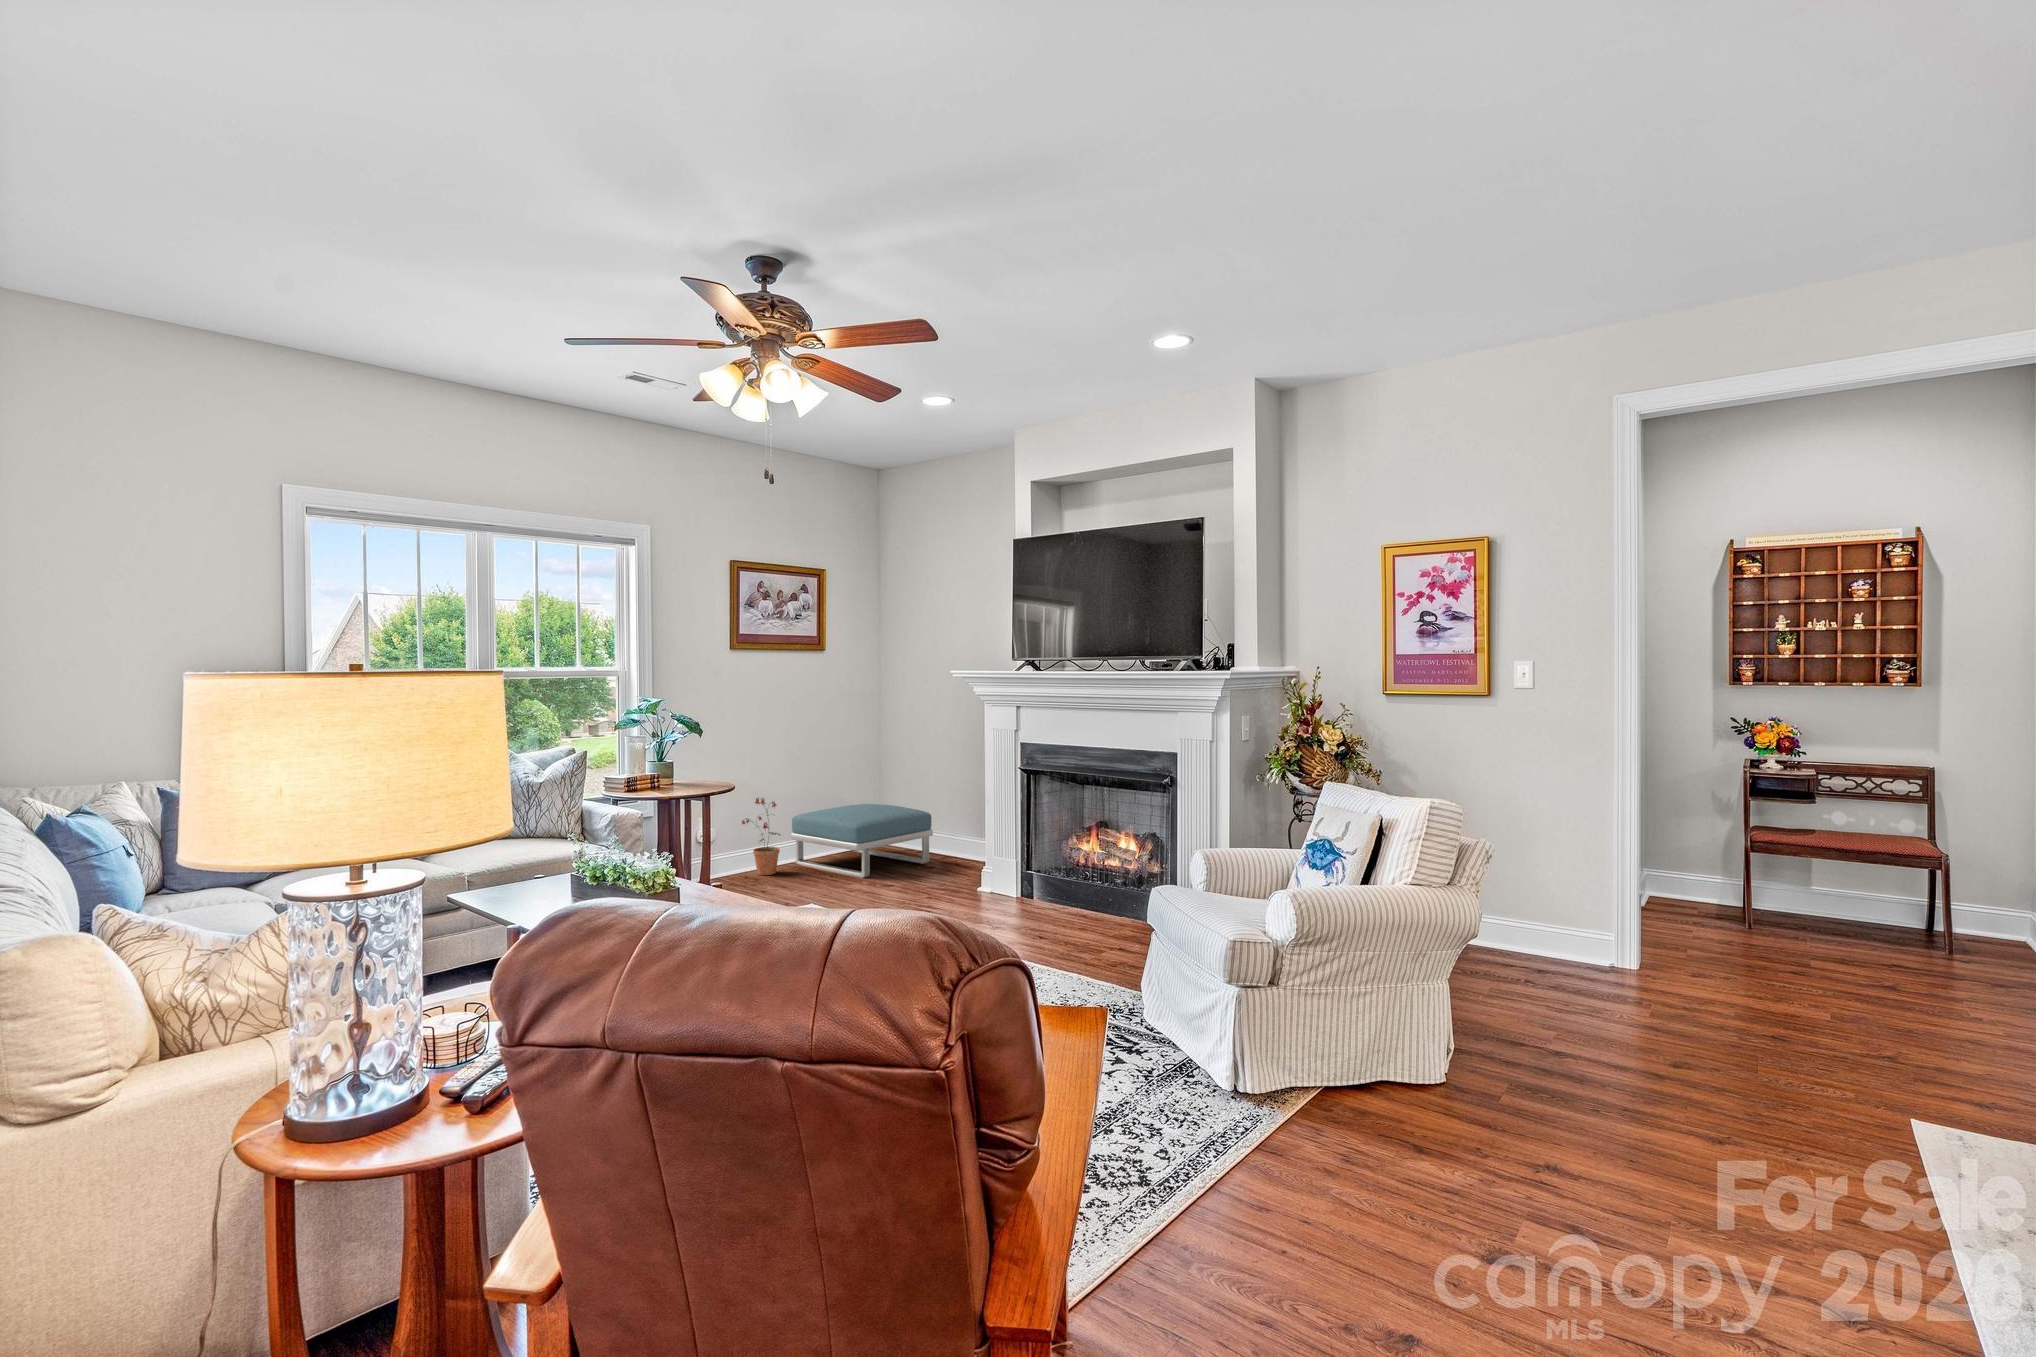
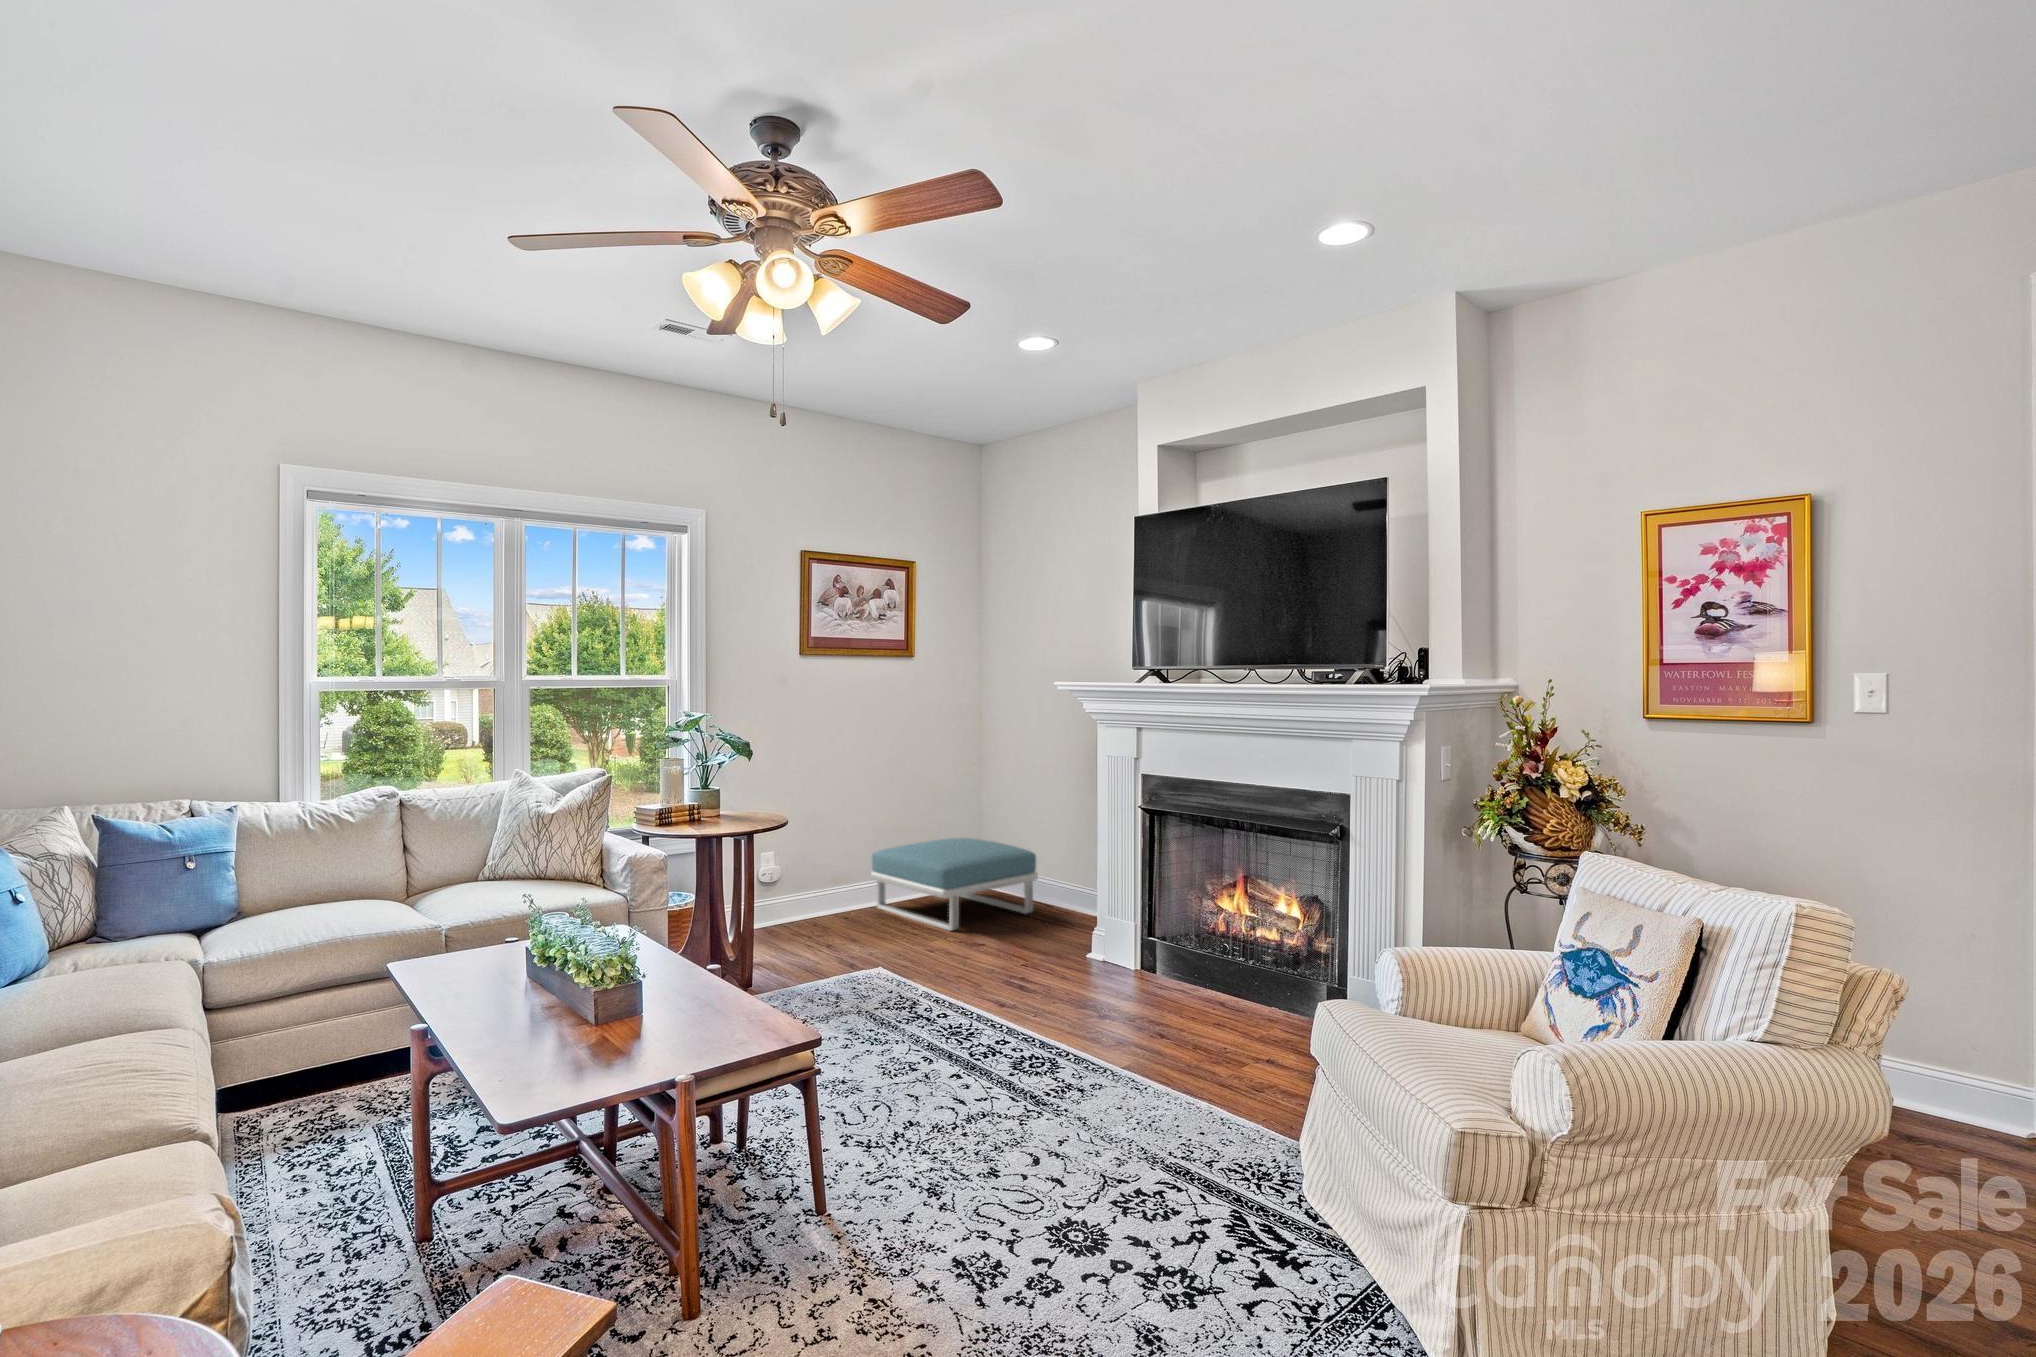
potted plant: present [742,798,780,875] -> none [810,830,858,923]

